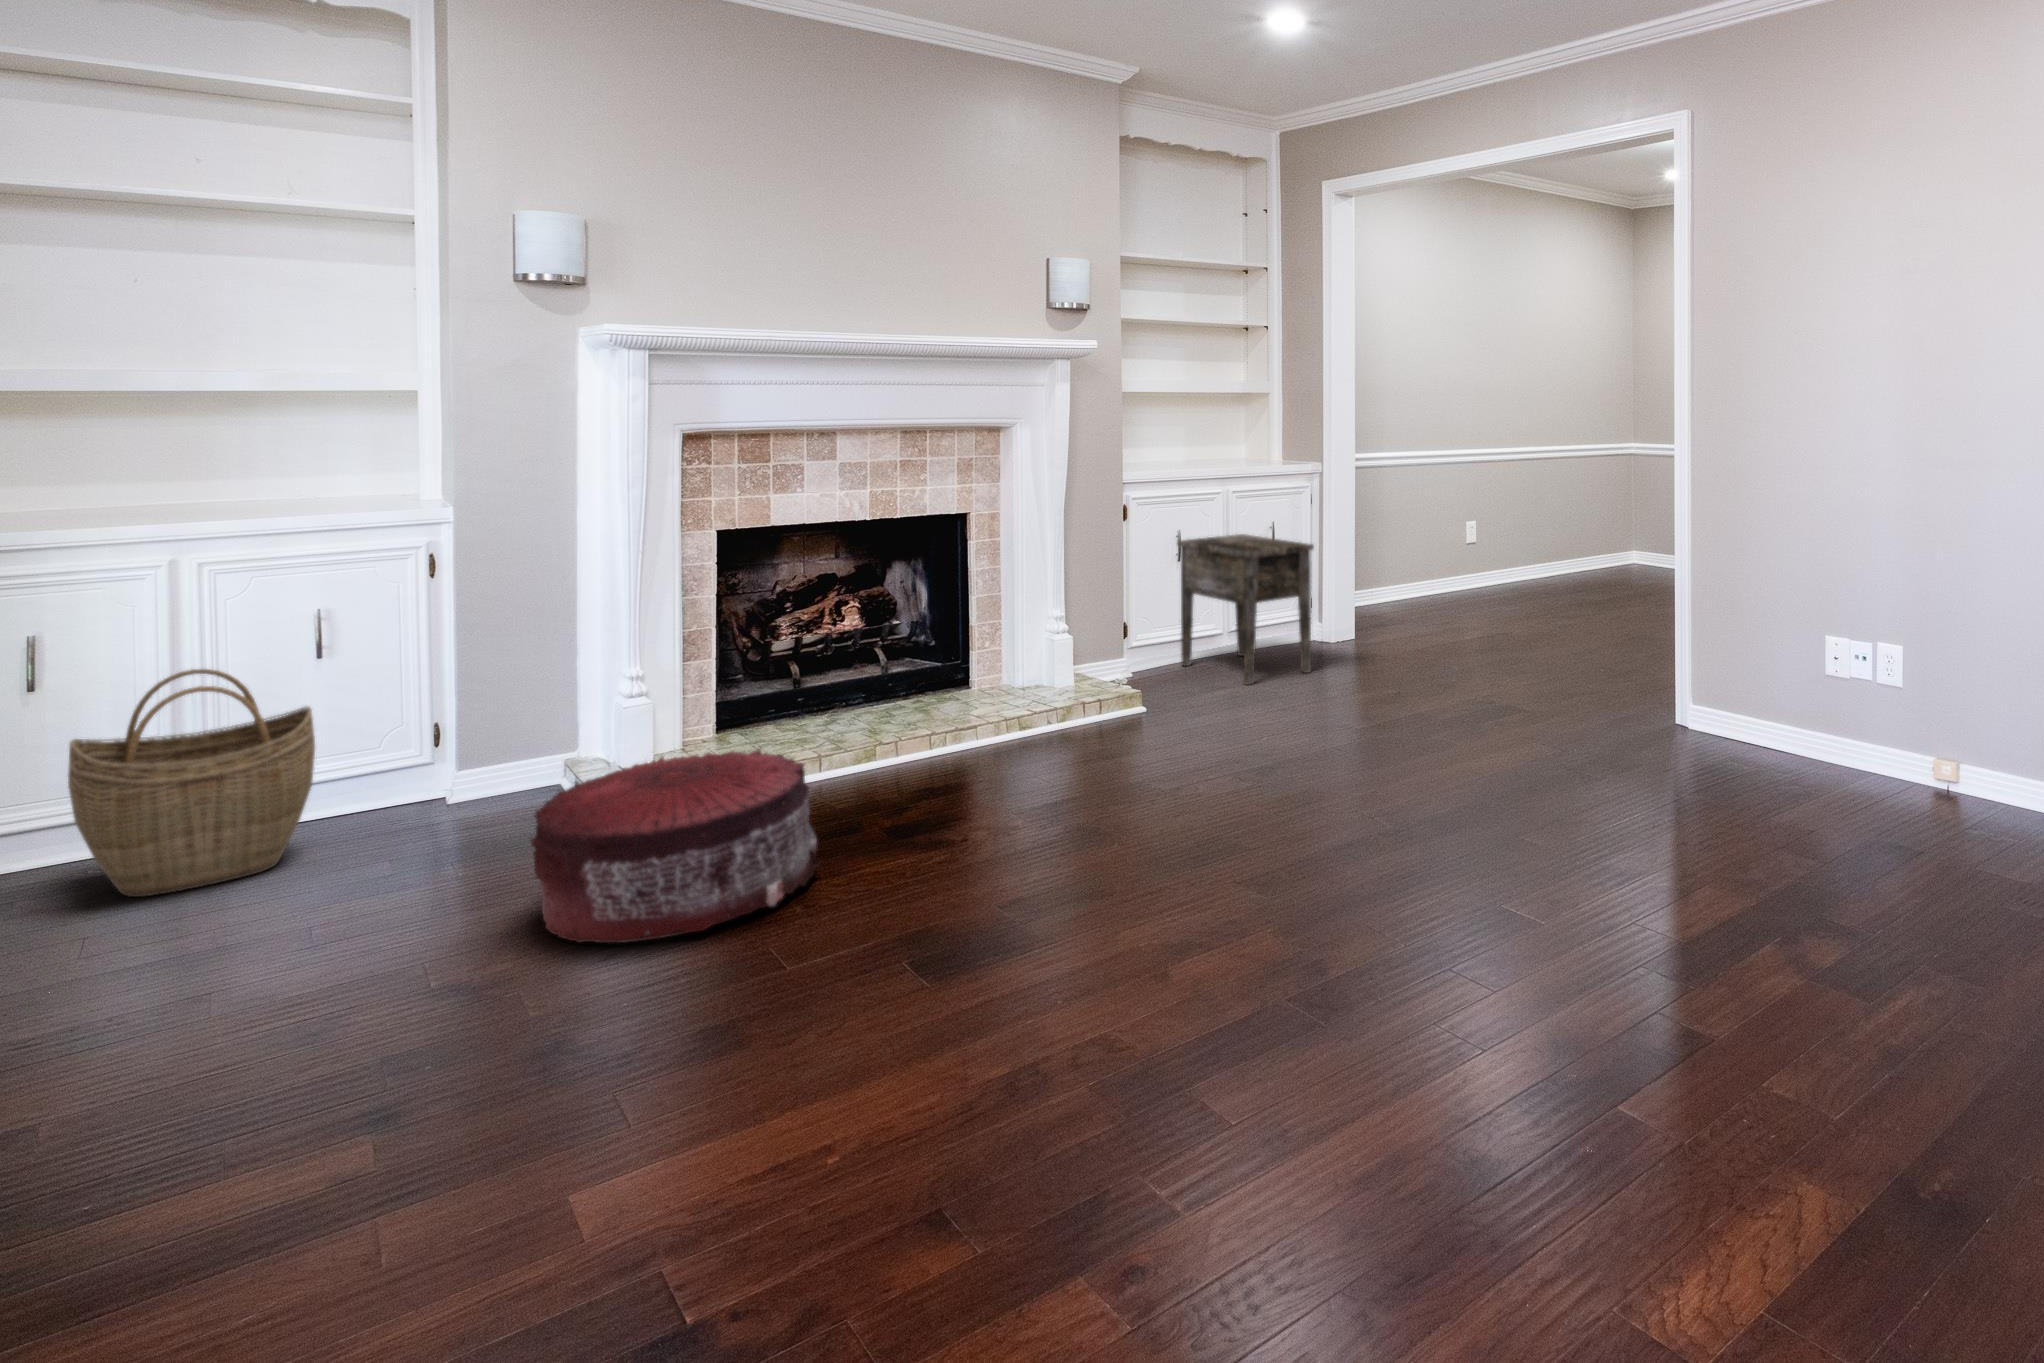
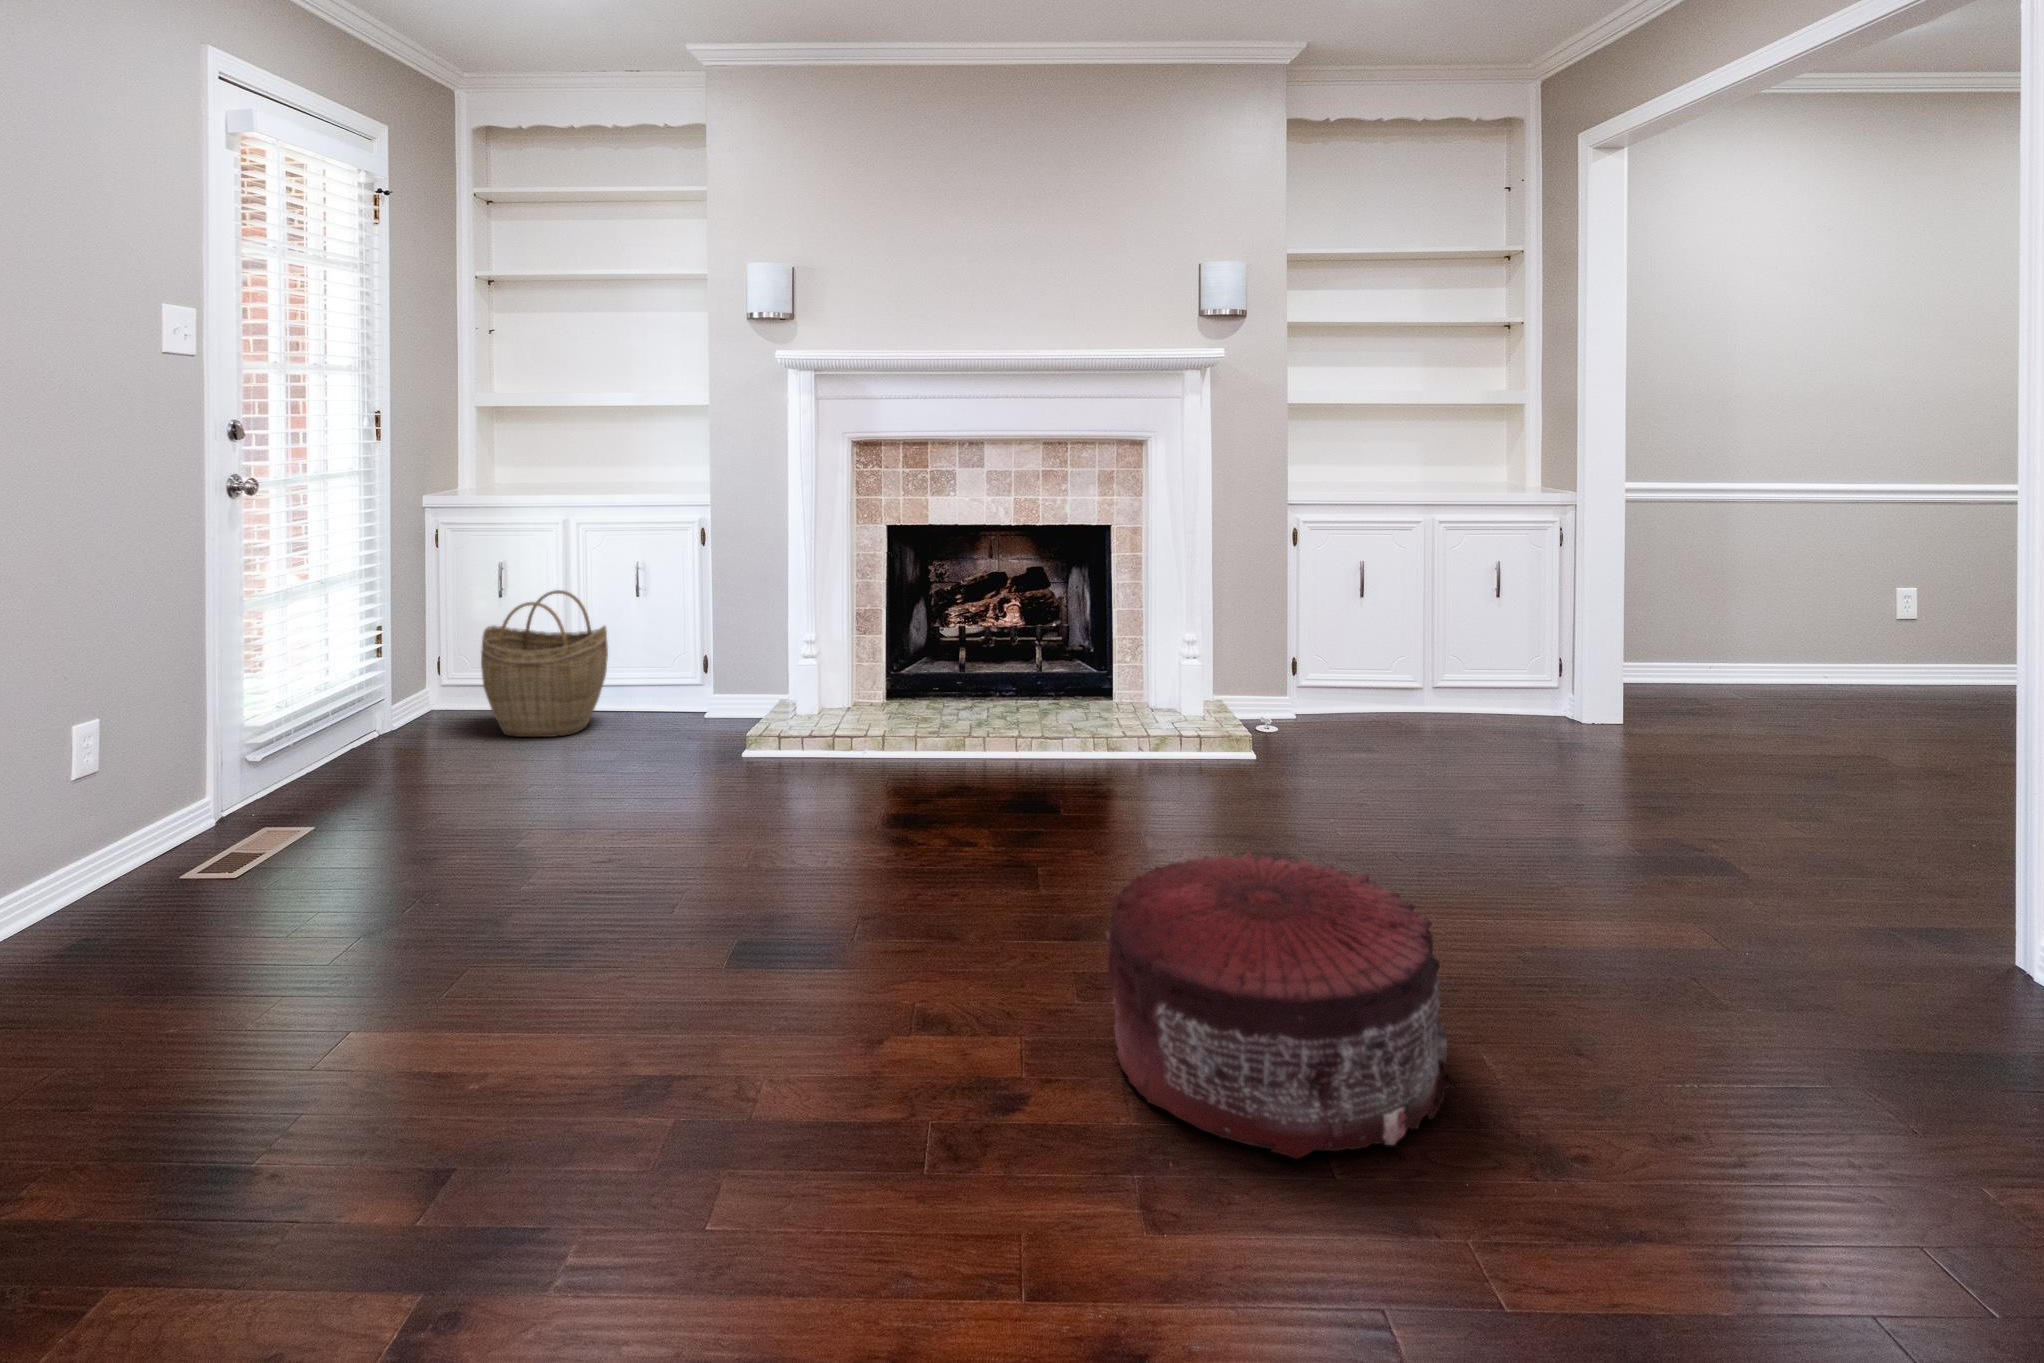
side table: present [1177,534,1314,685] -> none [1357,575,1510,758]
pouf: present [530,749,821,943] -> present [1105,852,1455,1159]

